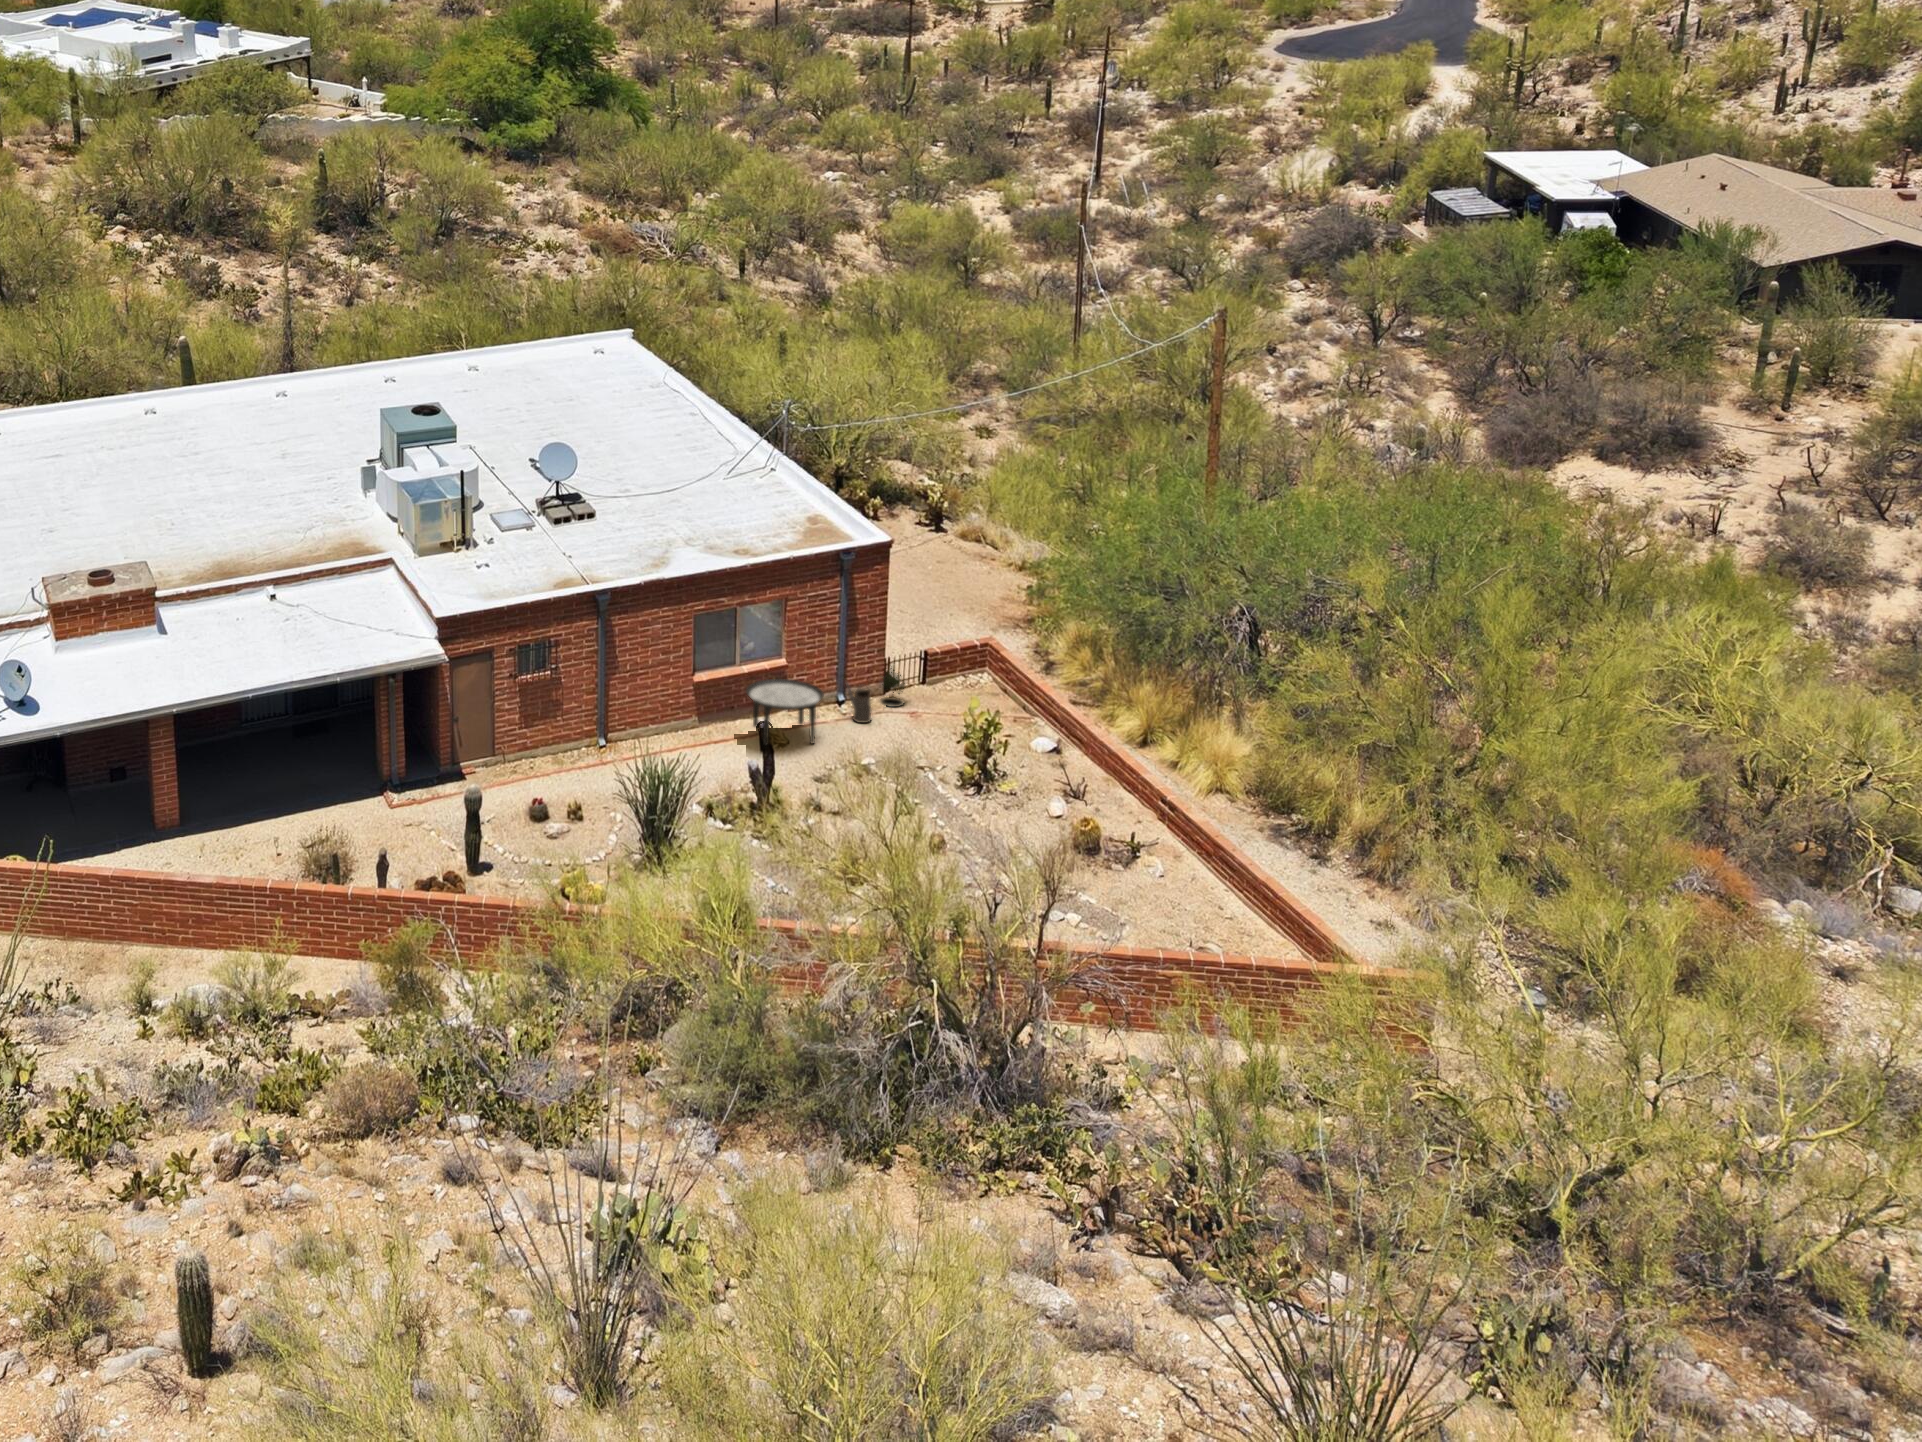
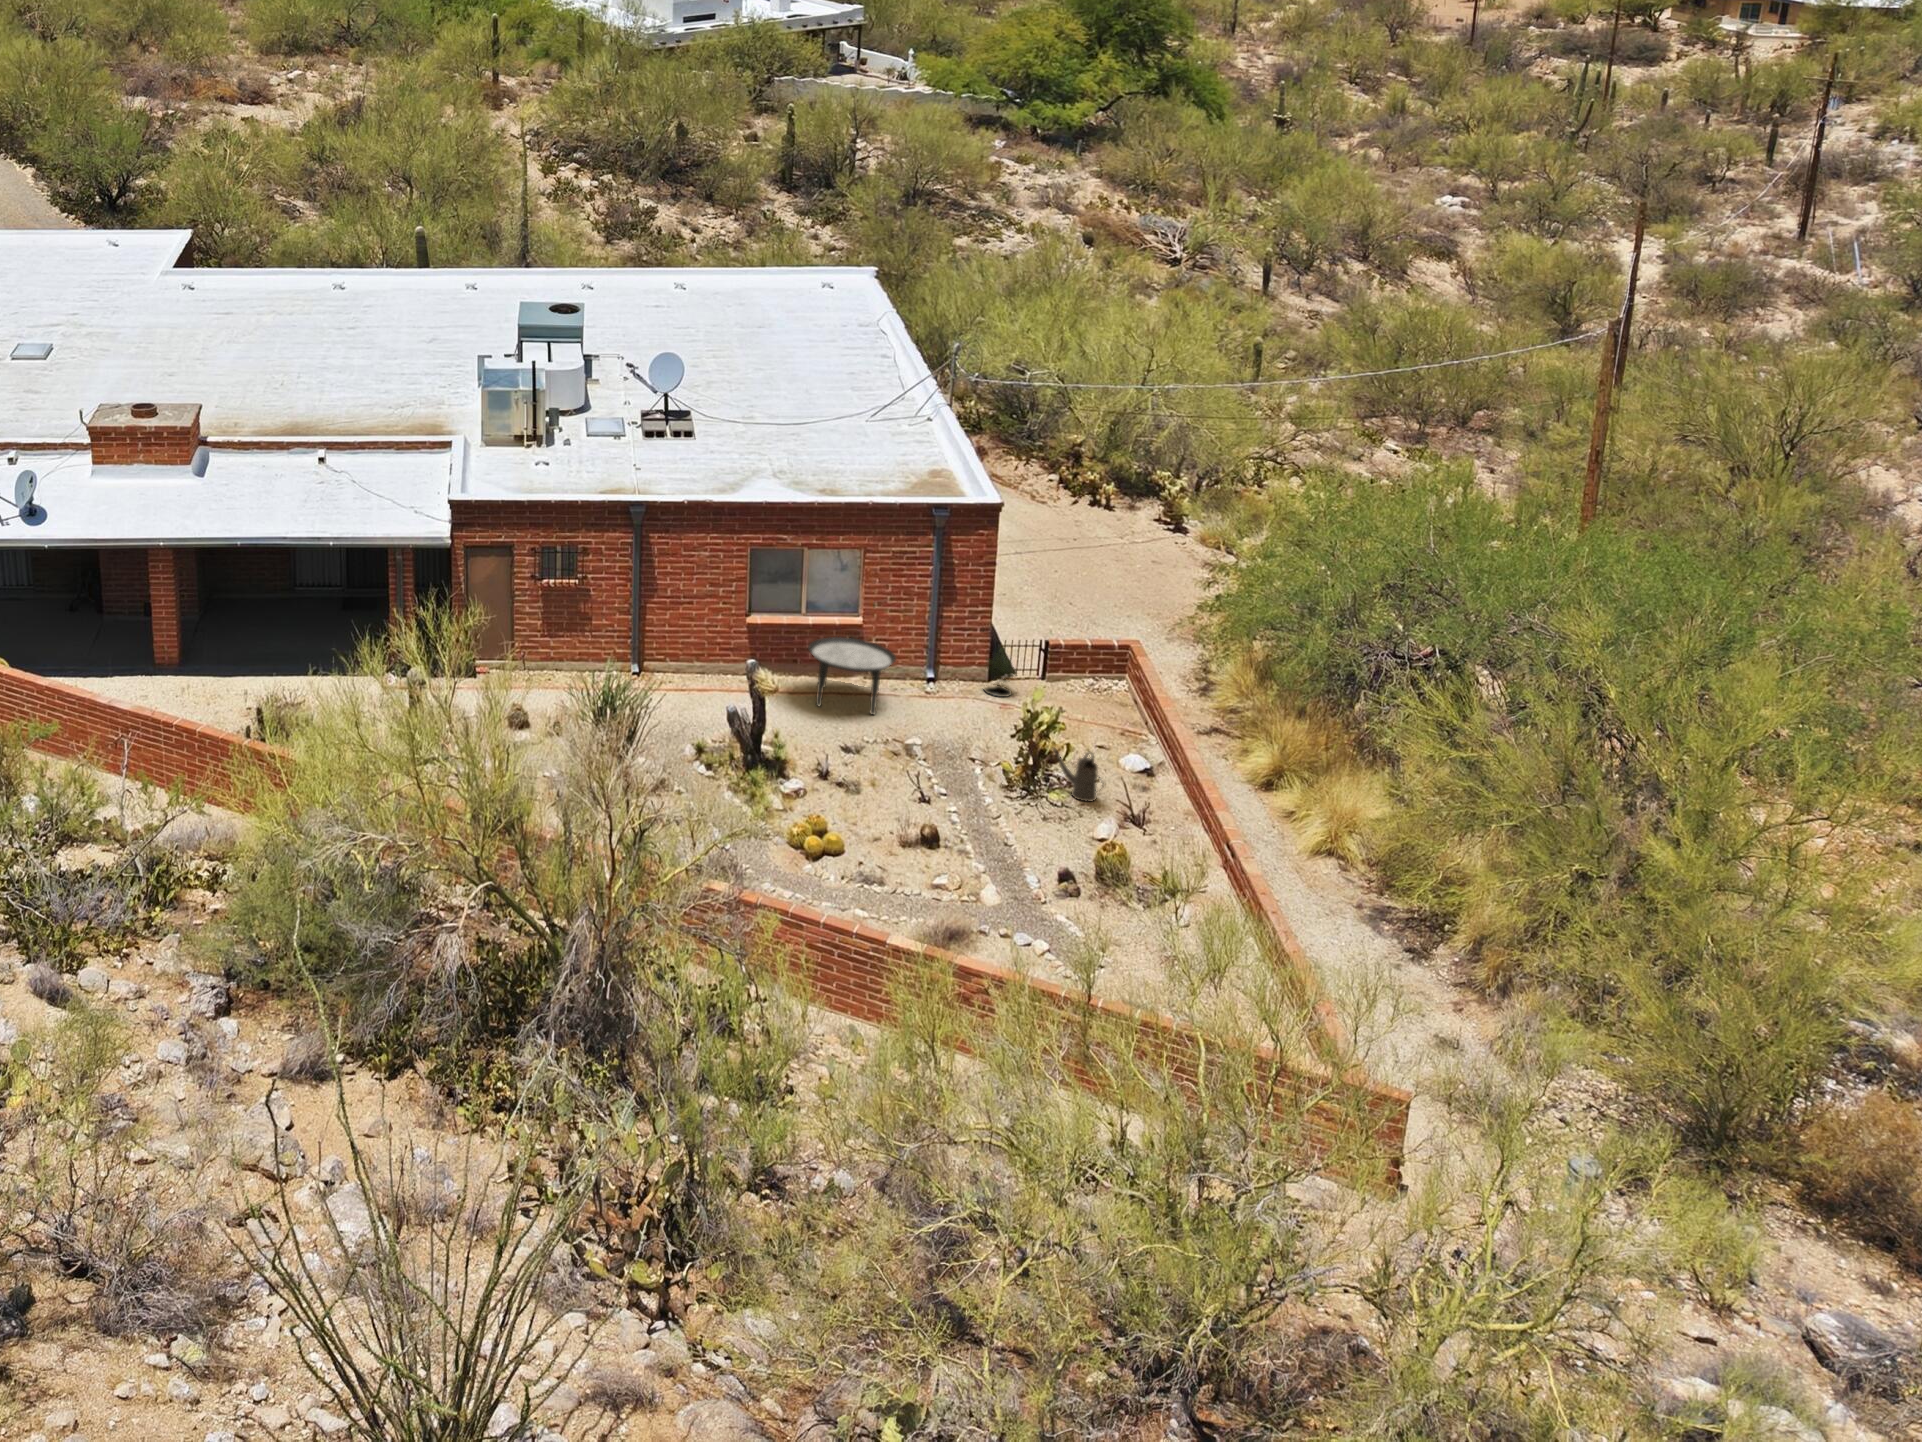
watering can: present [846,682,872,723] -> present [1053,748,1098,801]

